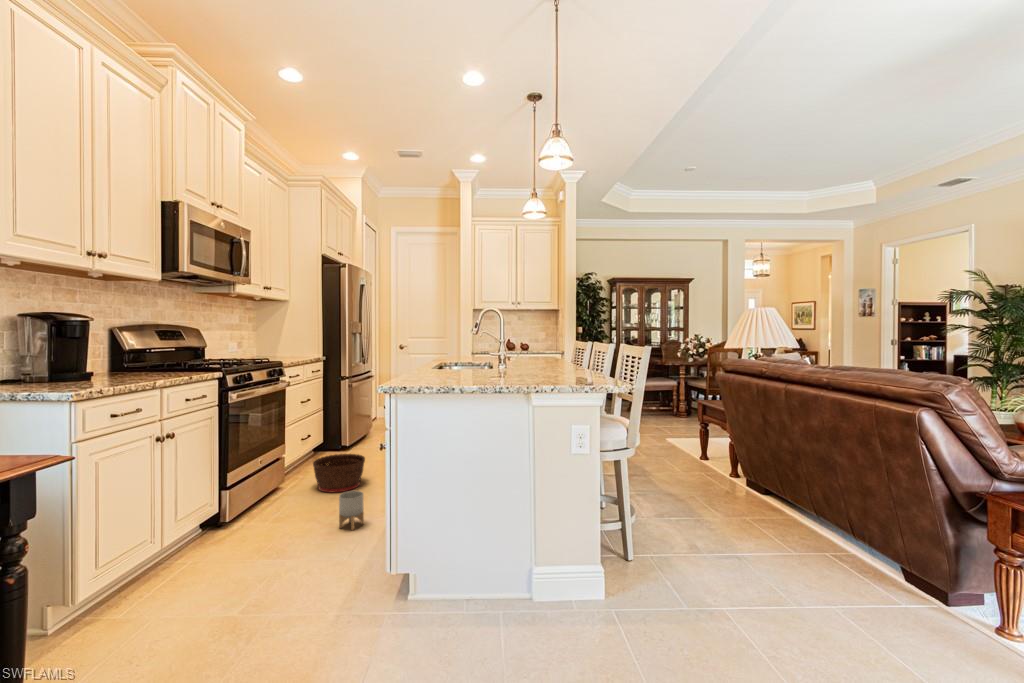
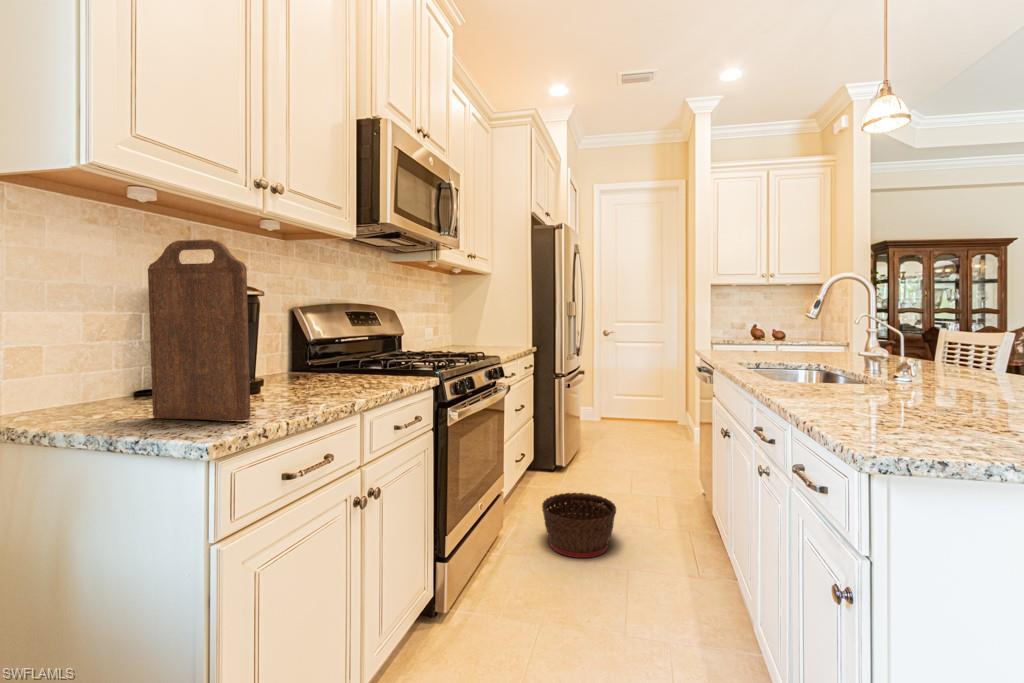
cutting board: none [28,296,93,389] -> present [148,239,251,421]
planter: present [339,491,364,530] -> none [622,587,664,666]

